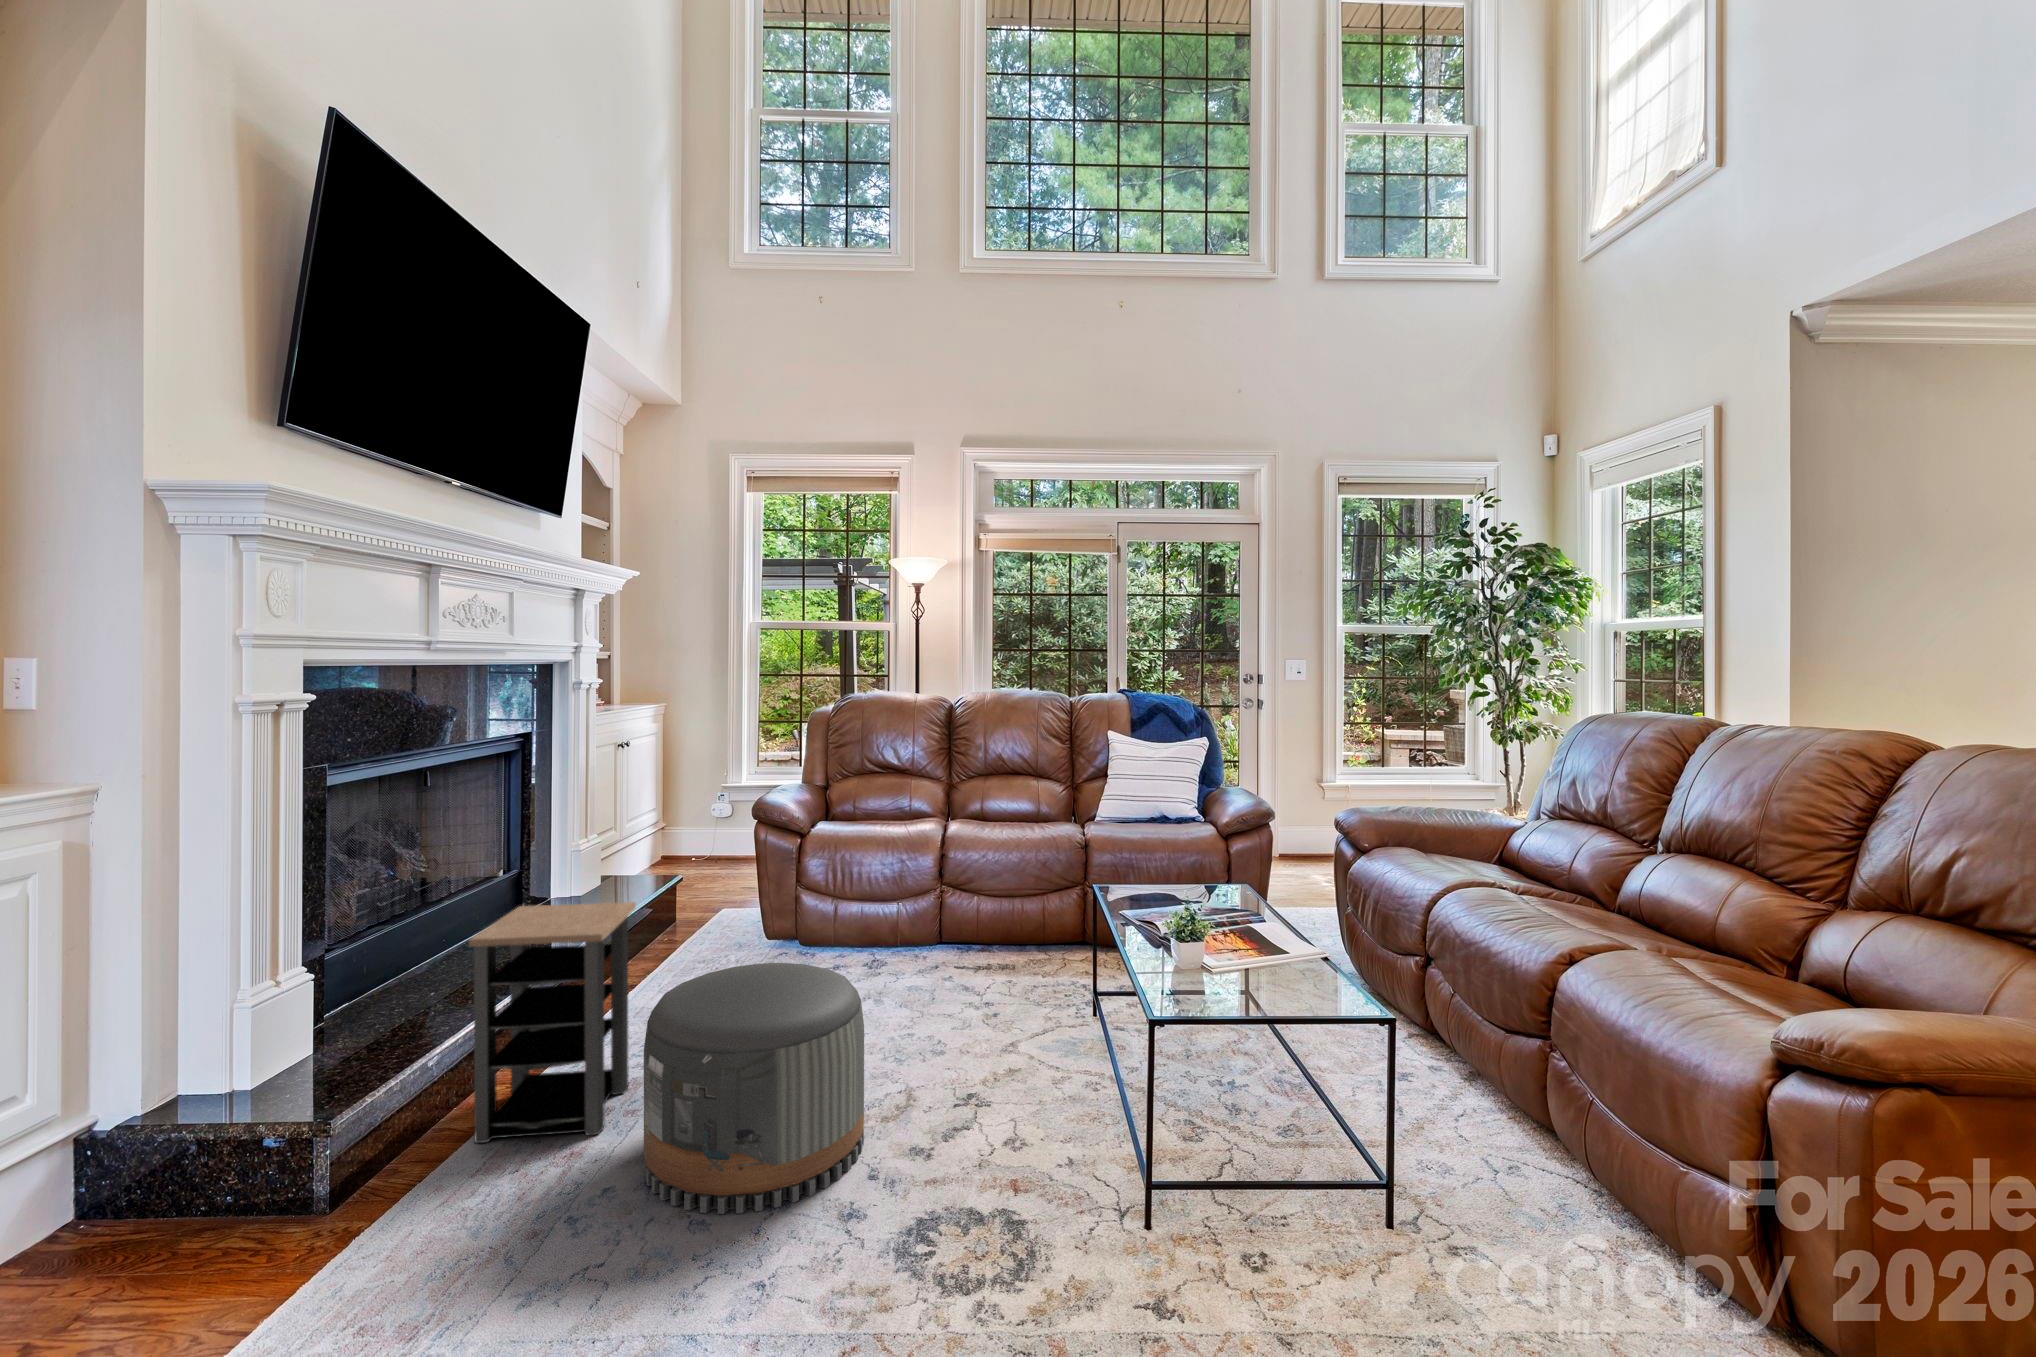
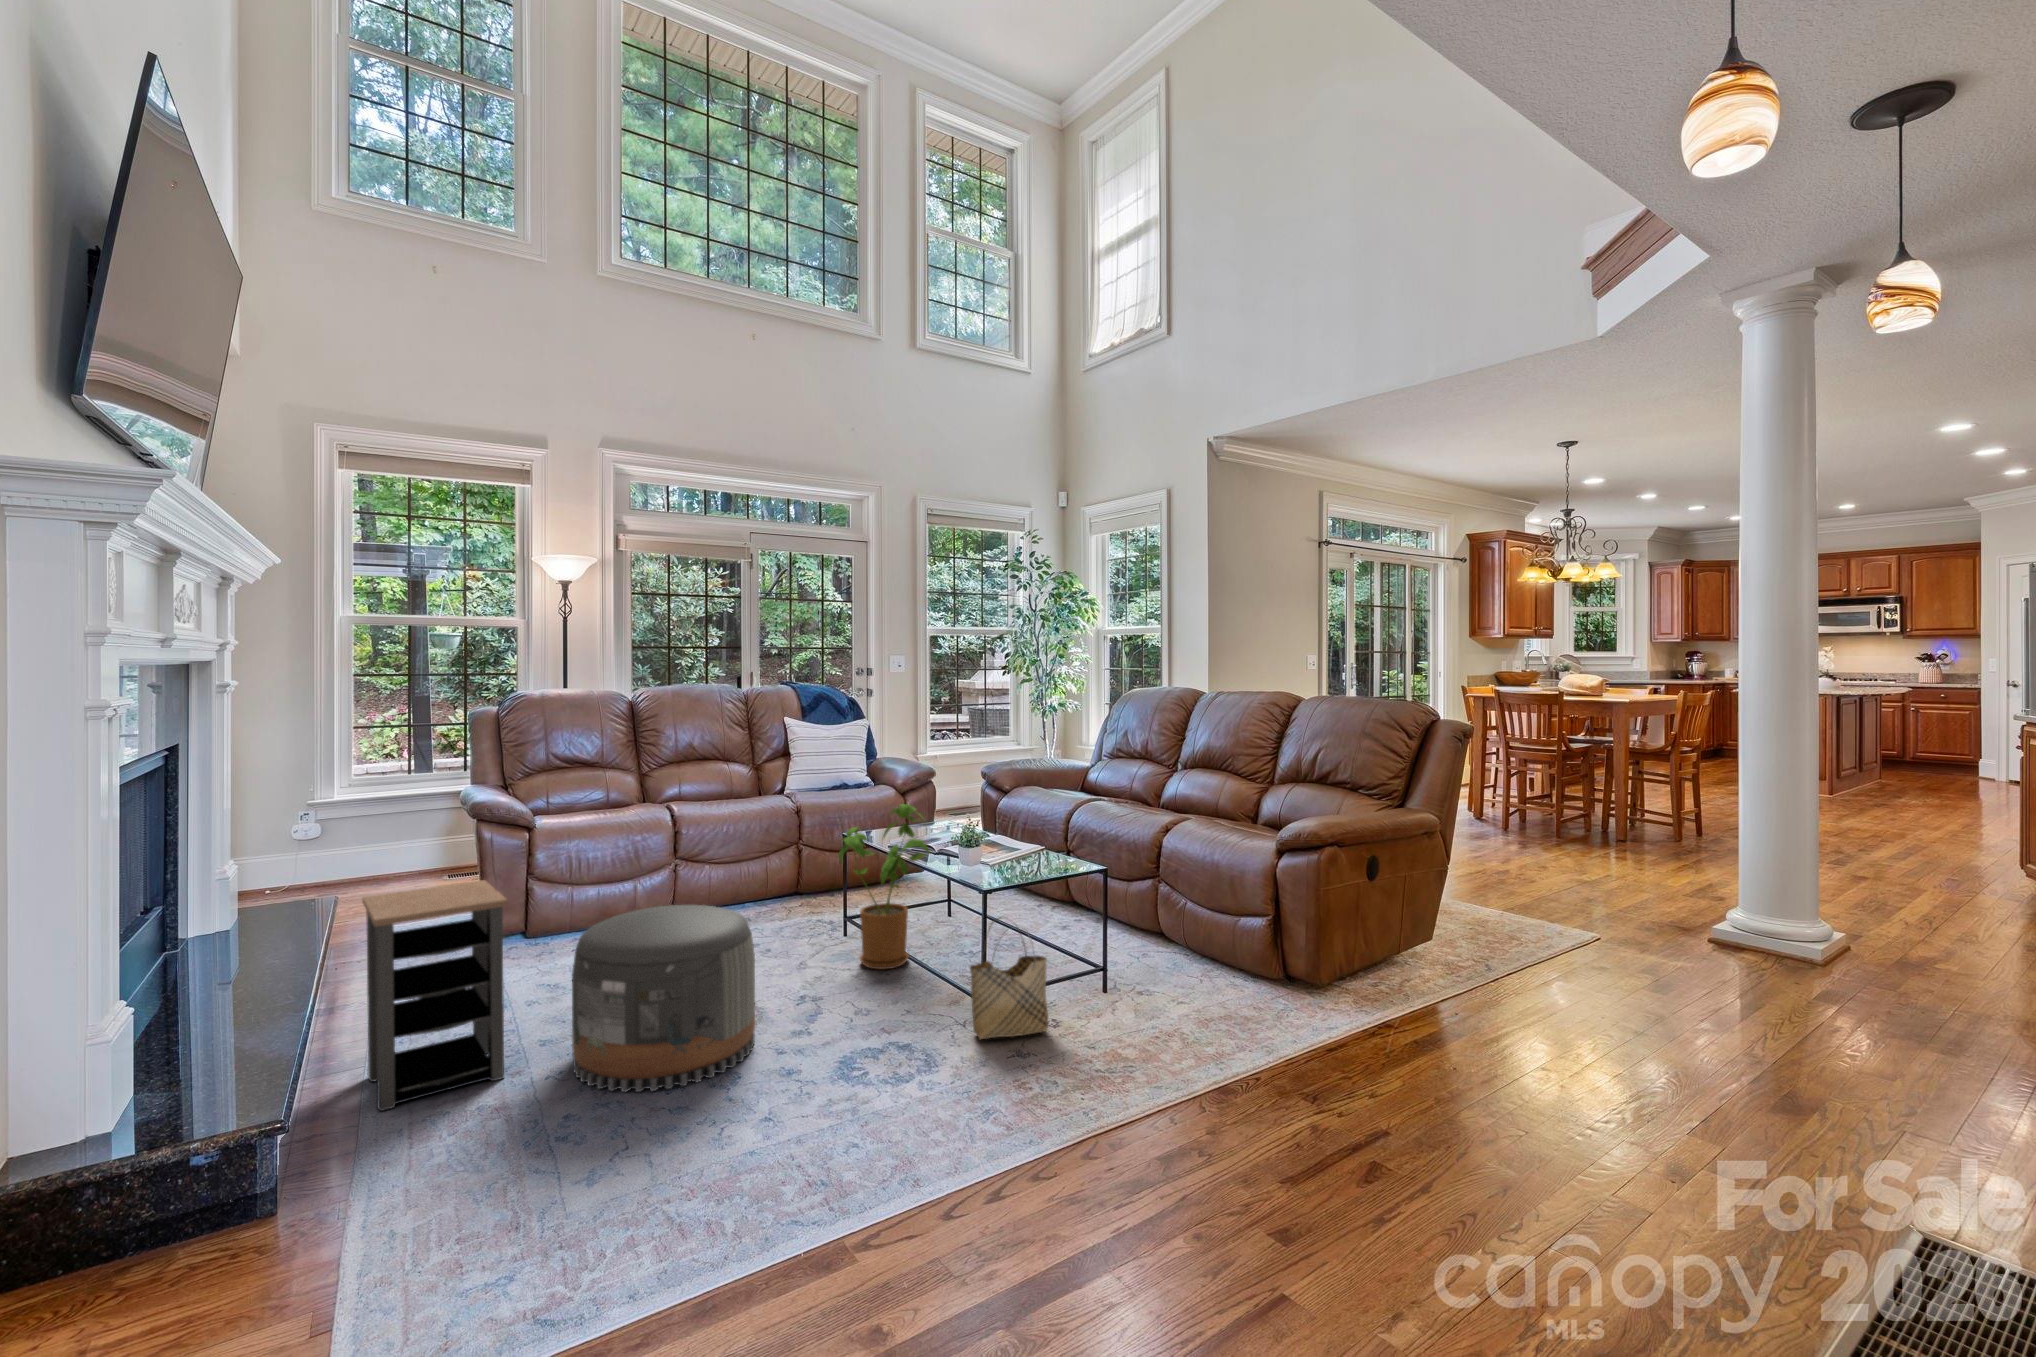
house plant: none [1052,863,1172,1091] -> present [838,804,930,969]
woven basket: none [1106,1077,1243,1295] -> present [970,918,1048,1039]

